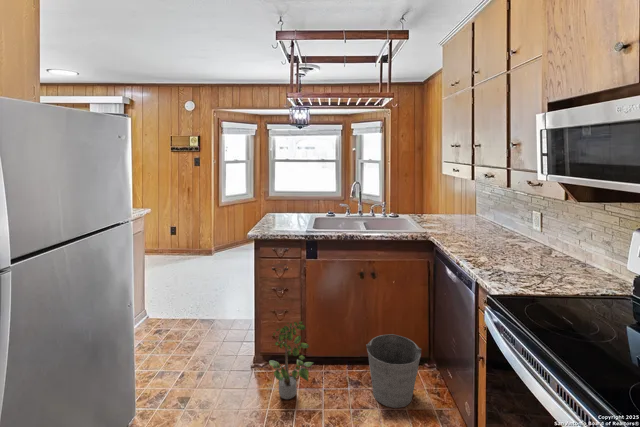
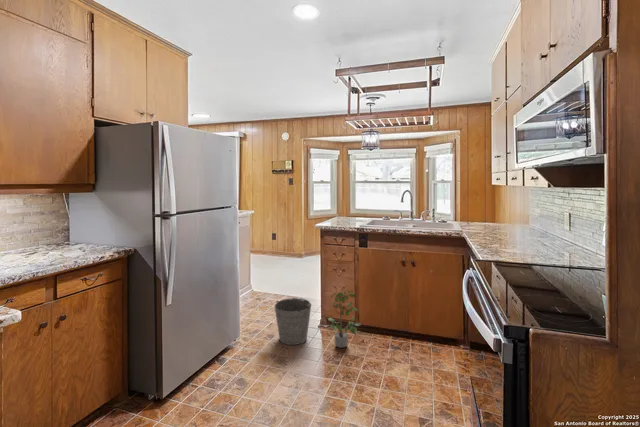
bucket: present [366,334,422,408] -> present [274,298,311,345]

